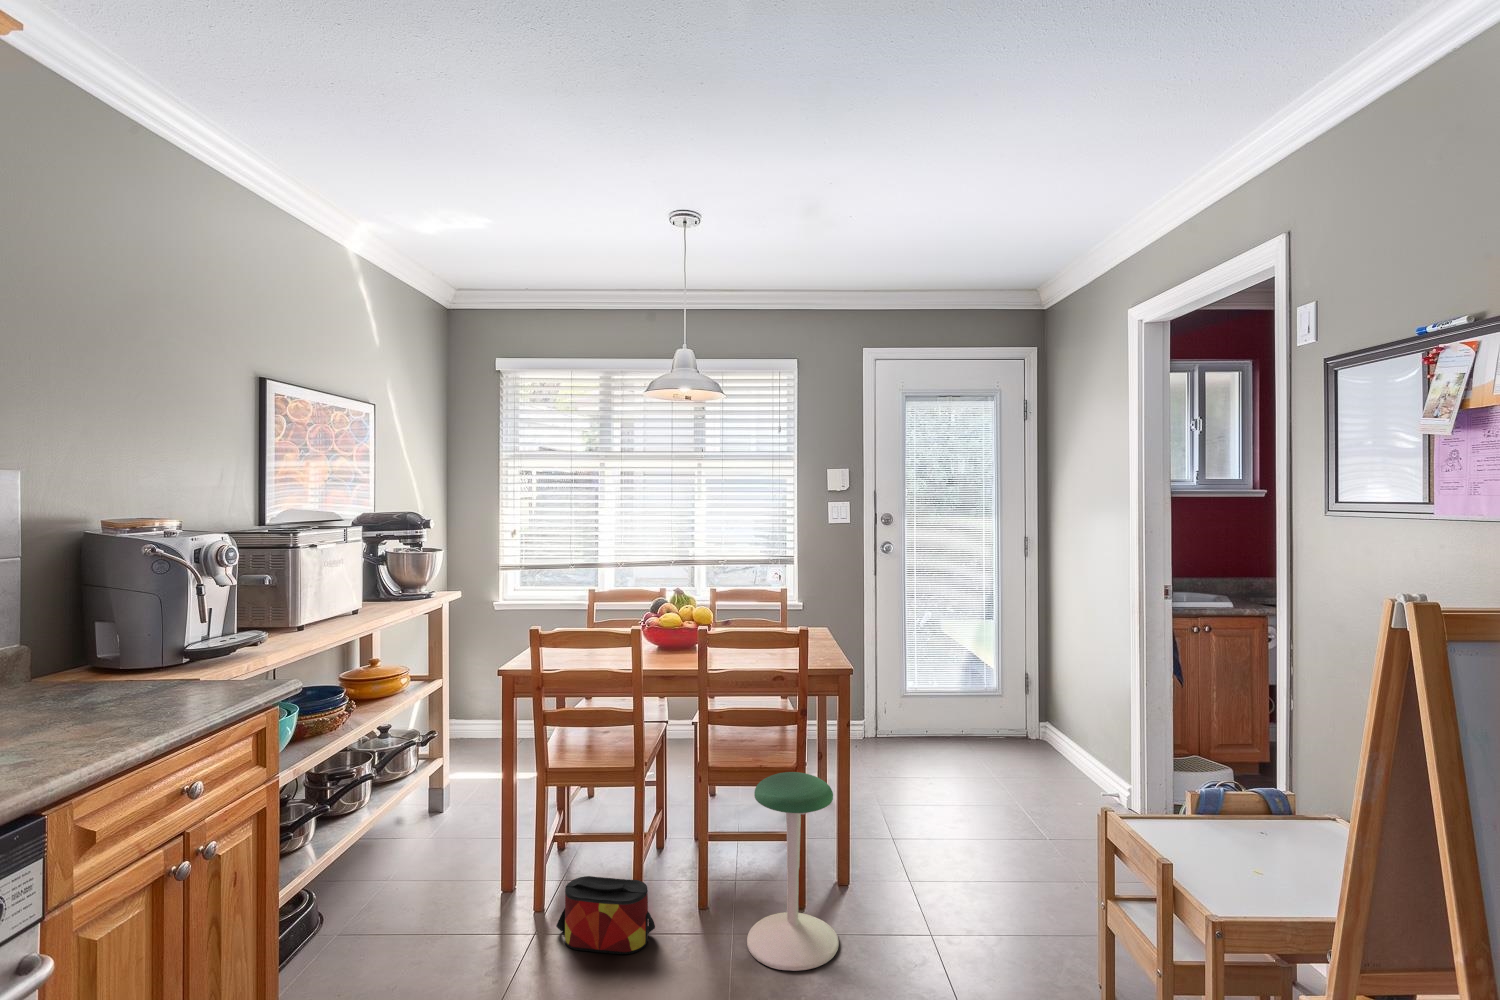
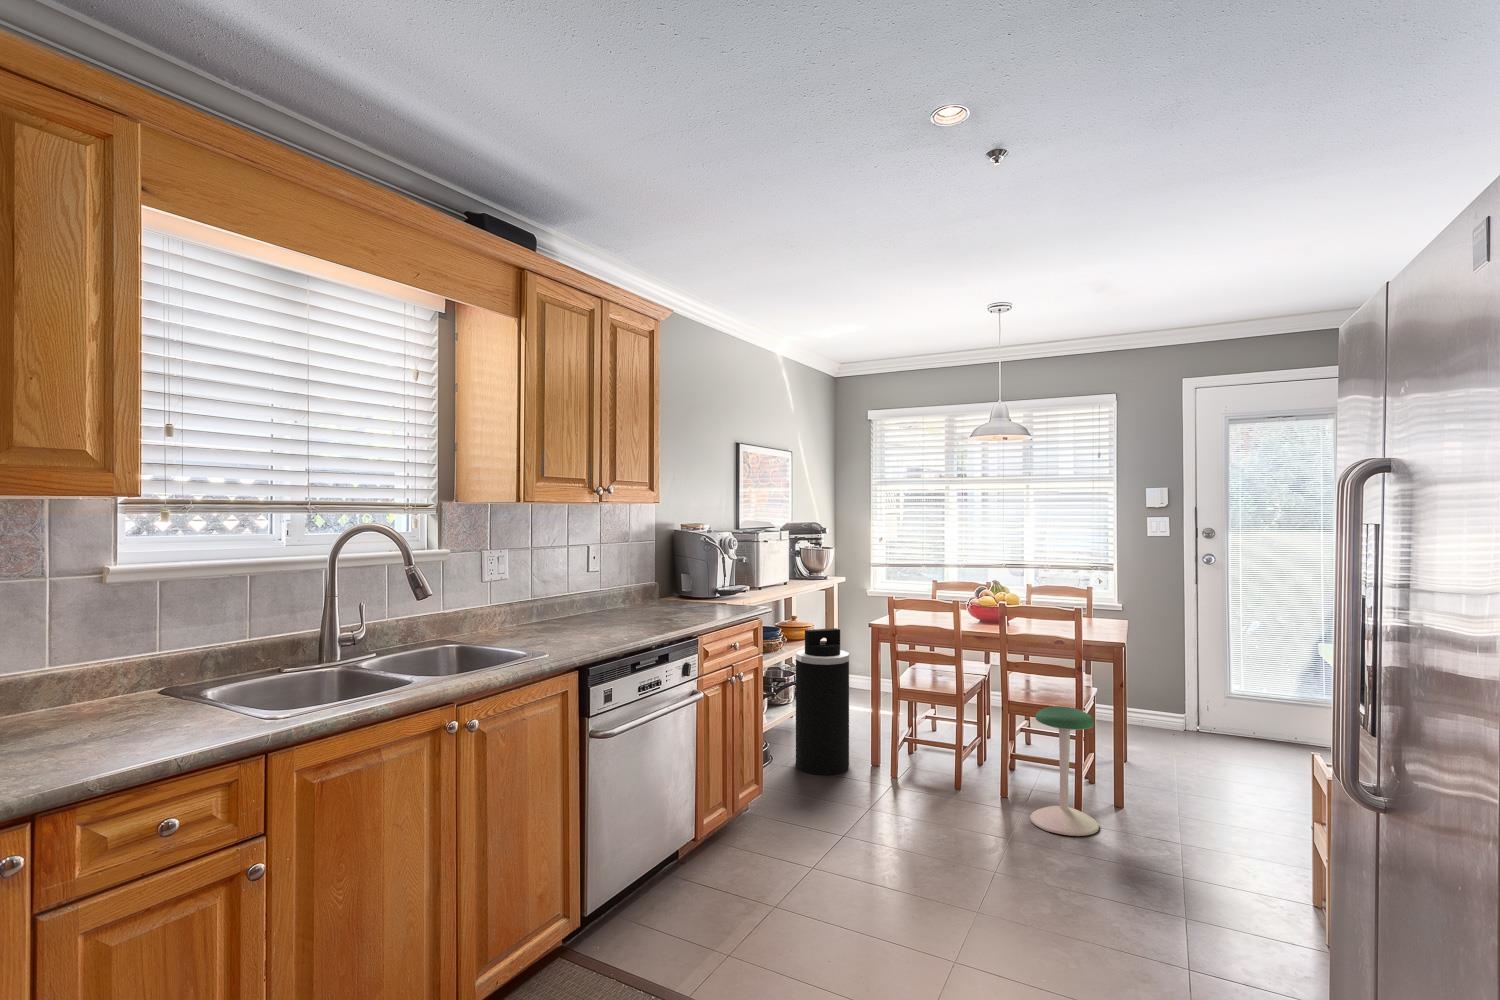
trash can: none [369,682,465,935] -> present [796,628,849,775]
bag: present [556,876,655,954] -> none [904,758,967,806]

